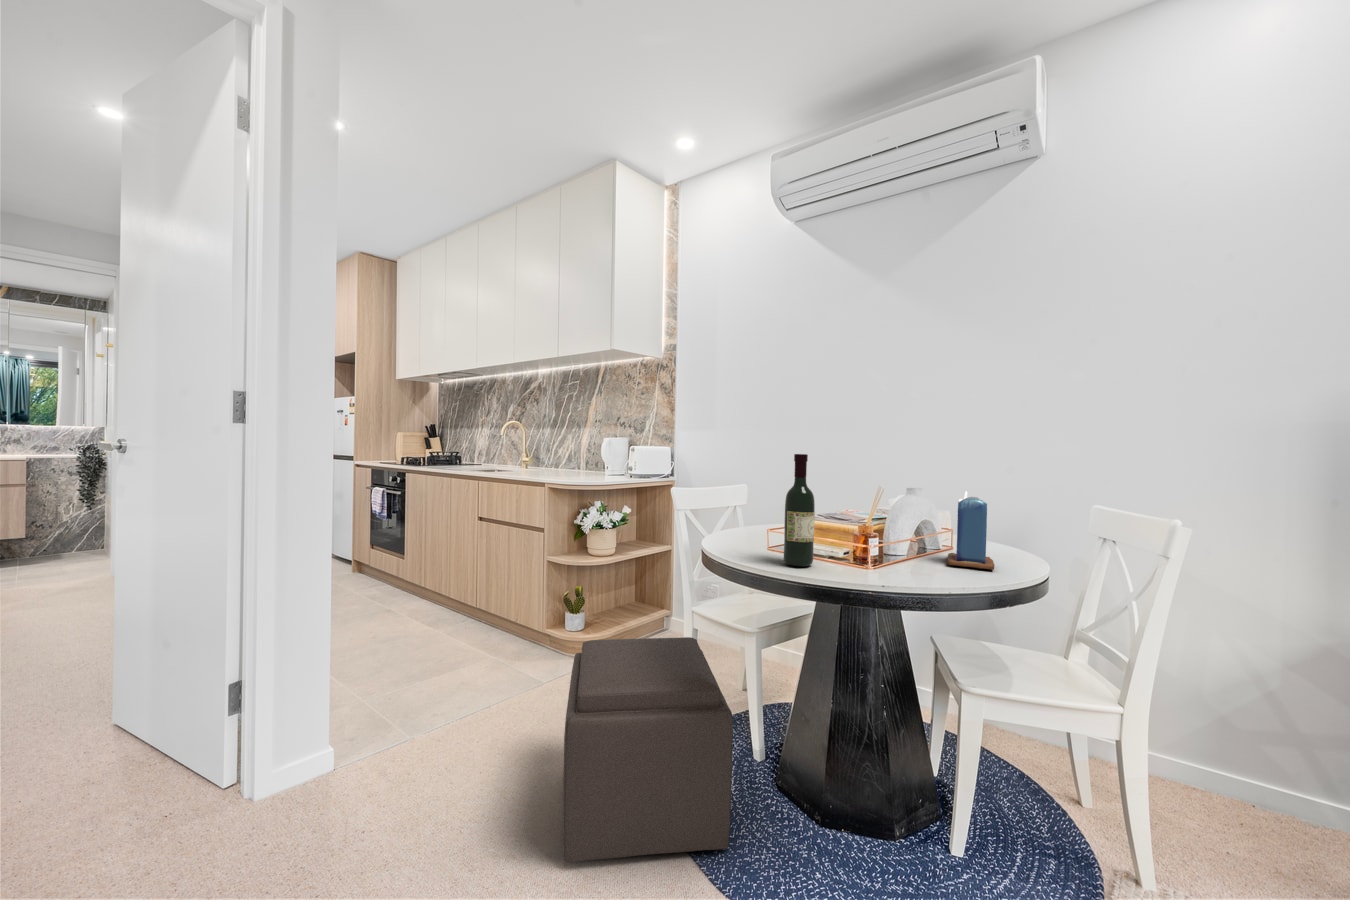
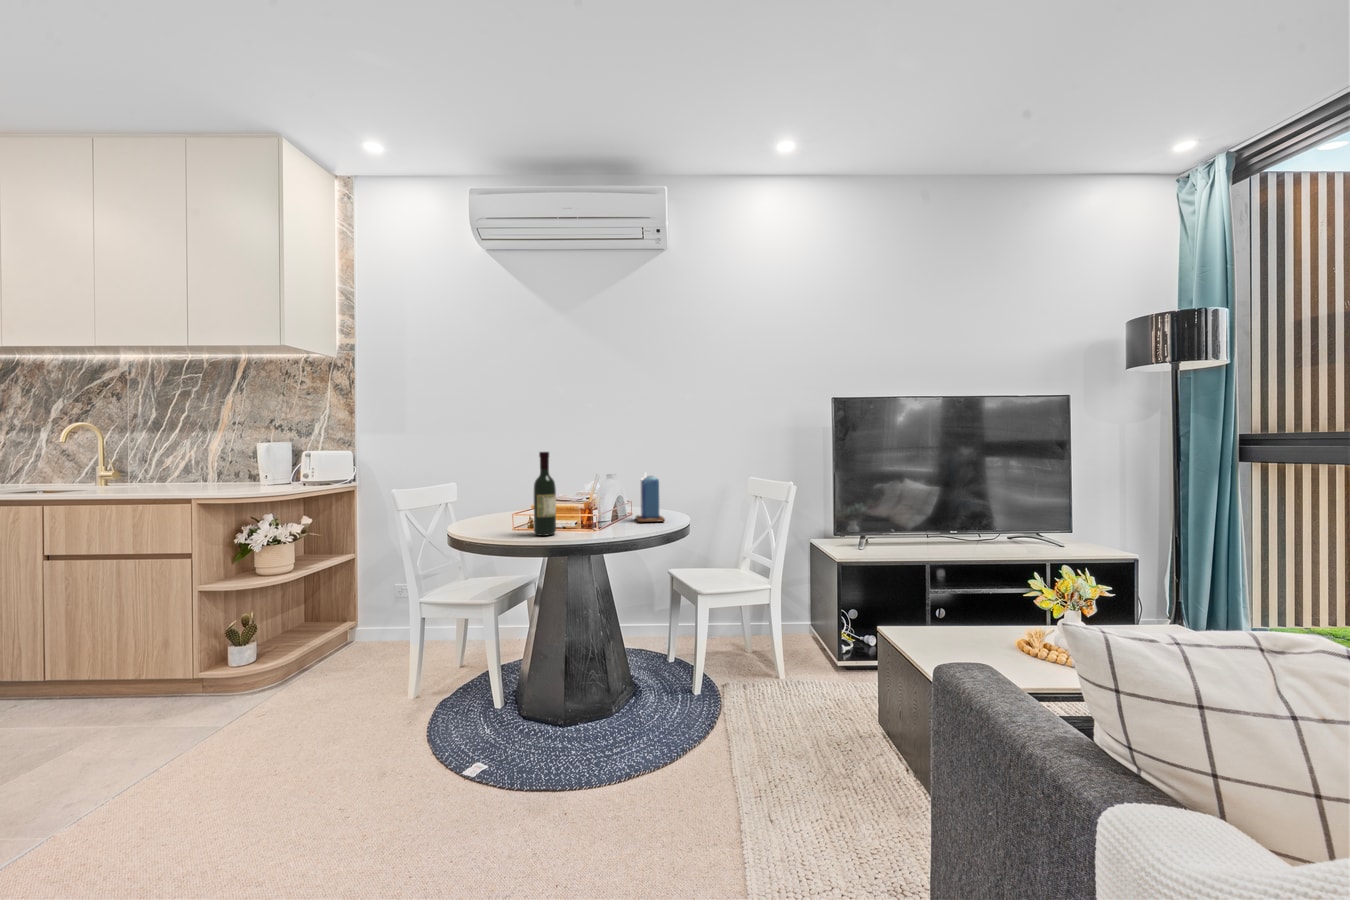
ottoman: present [563,637,733,862] -> none [322,618,504,821]

